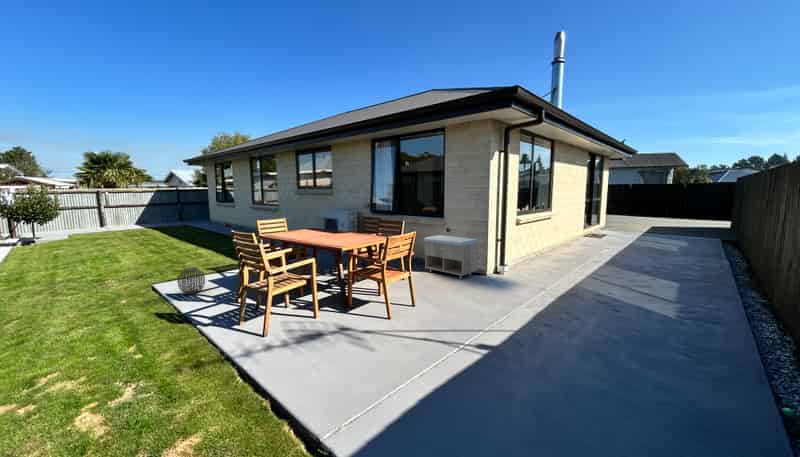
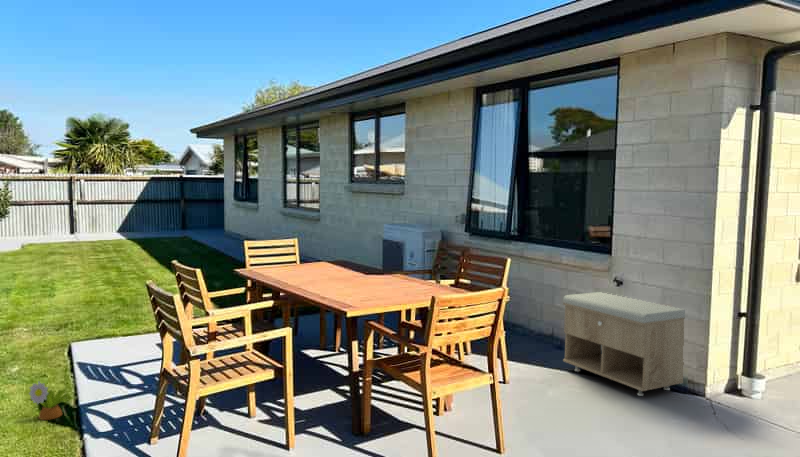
woven basket: present [177,268,205,294] -> none [96,318,142,366]
decorative plant: none [155,303,184,324] -> present [29,382,73,420]

